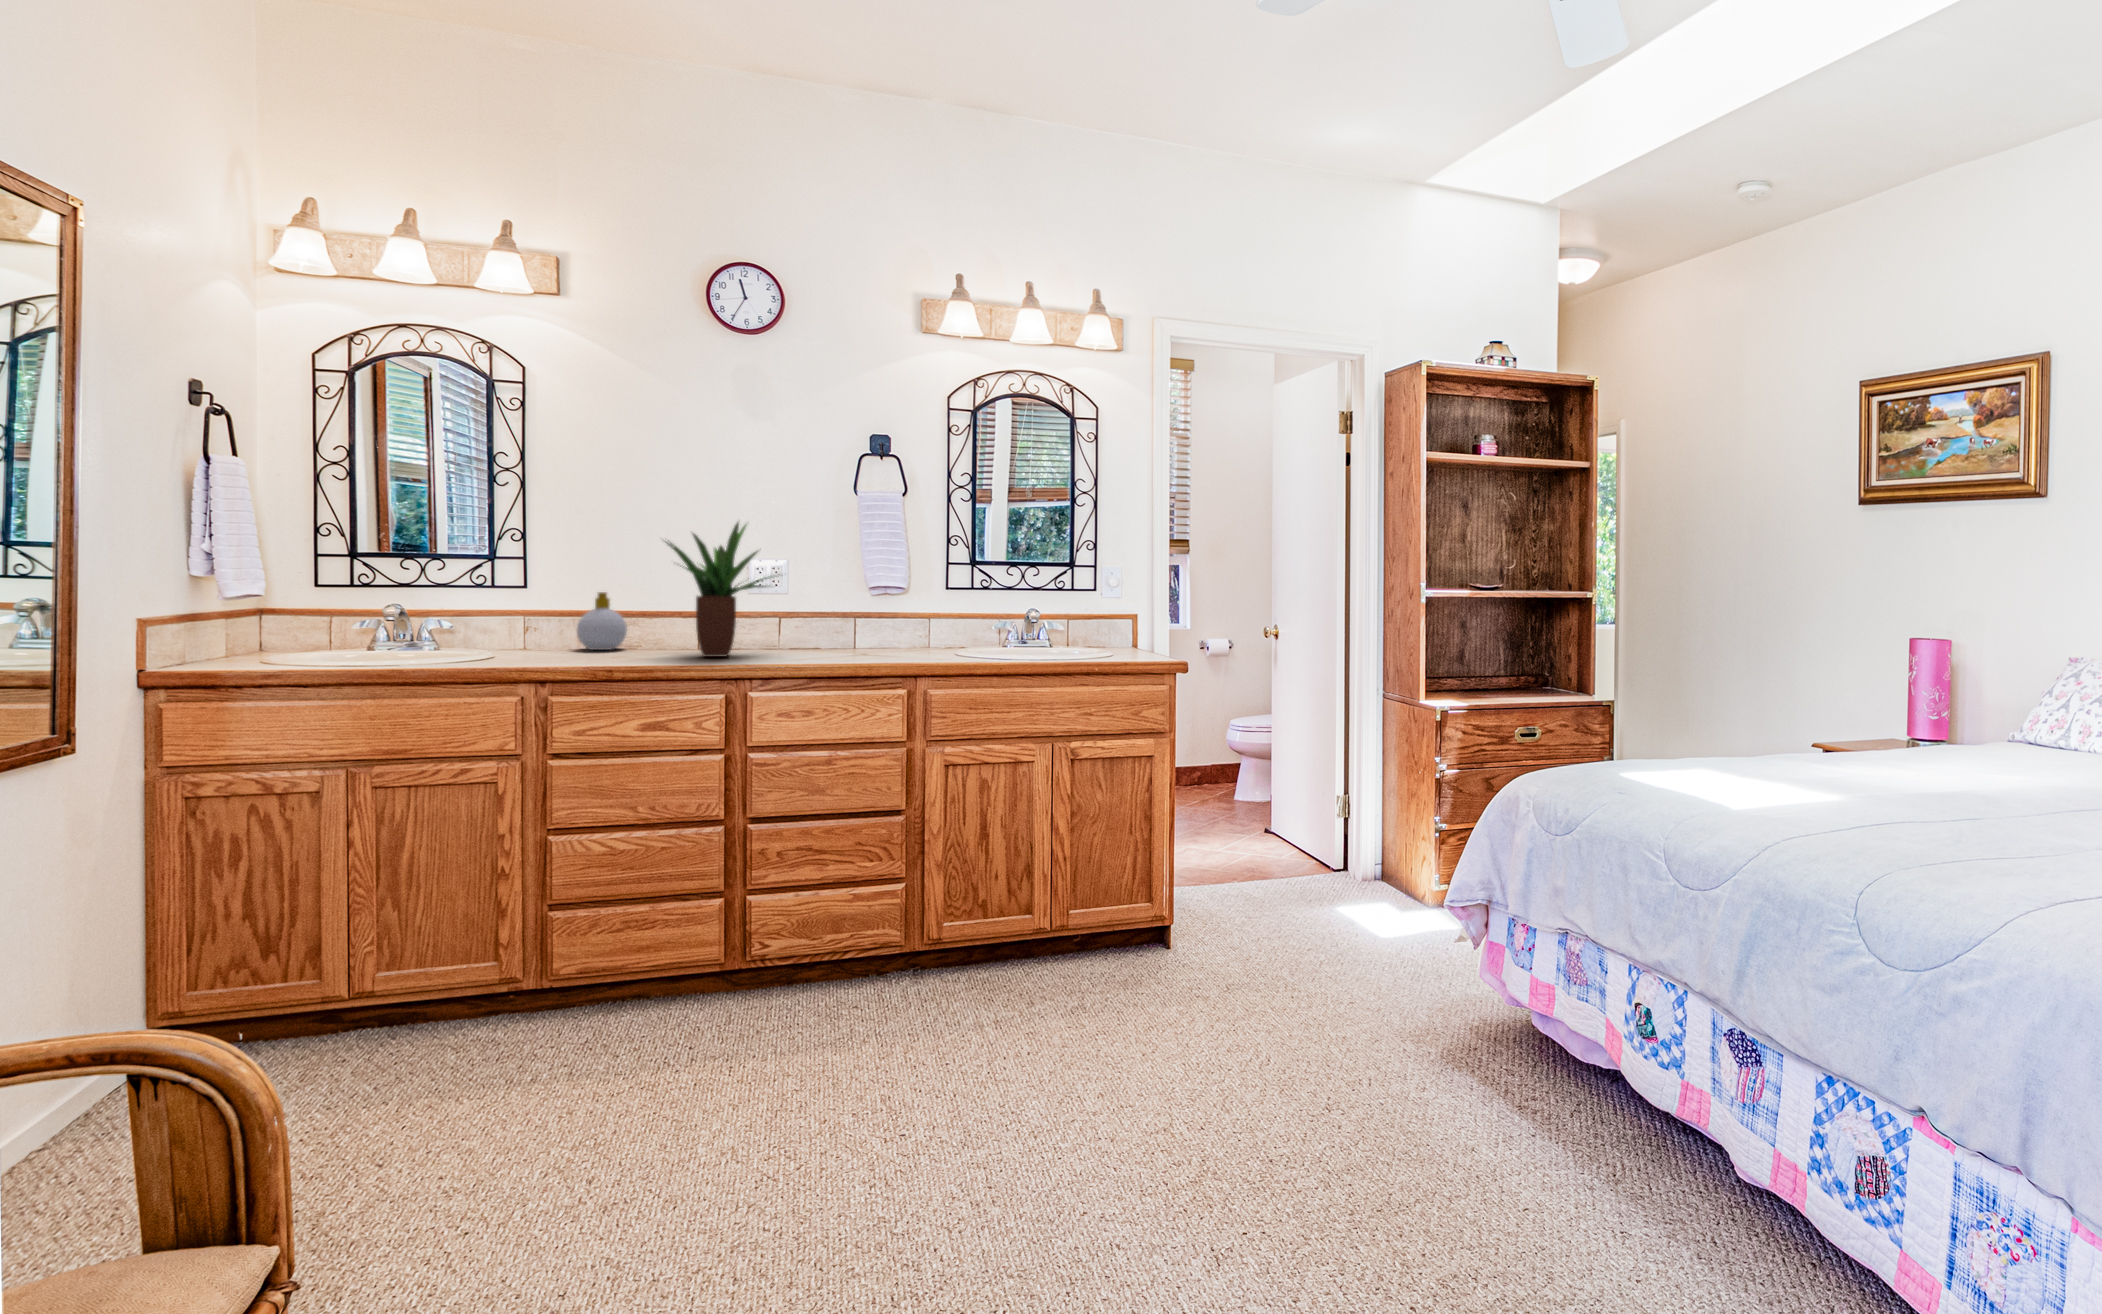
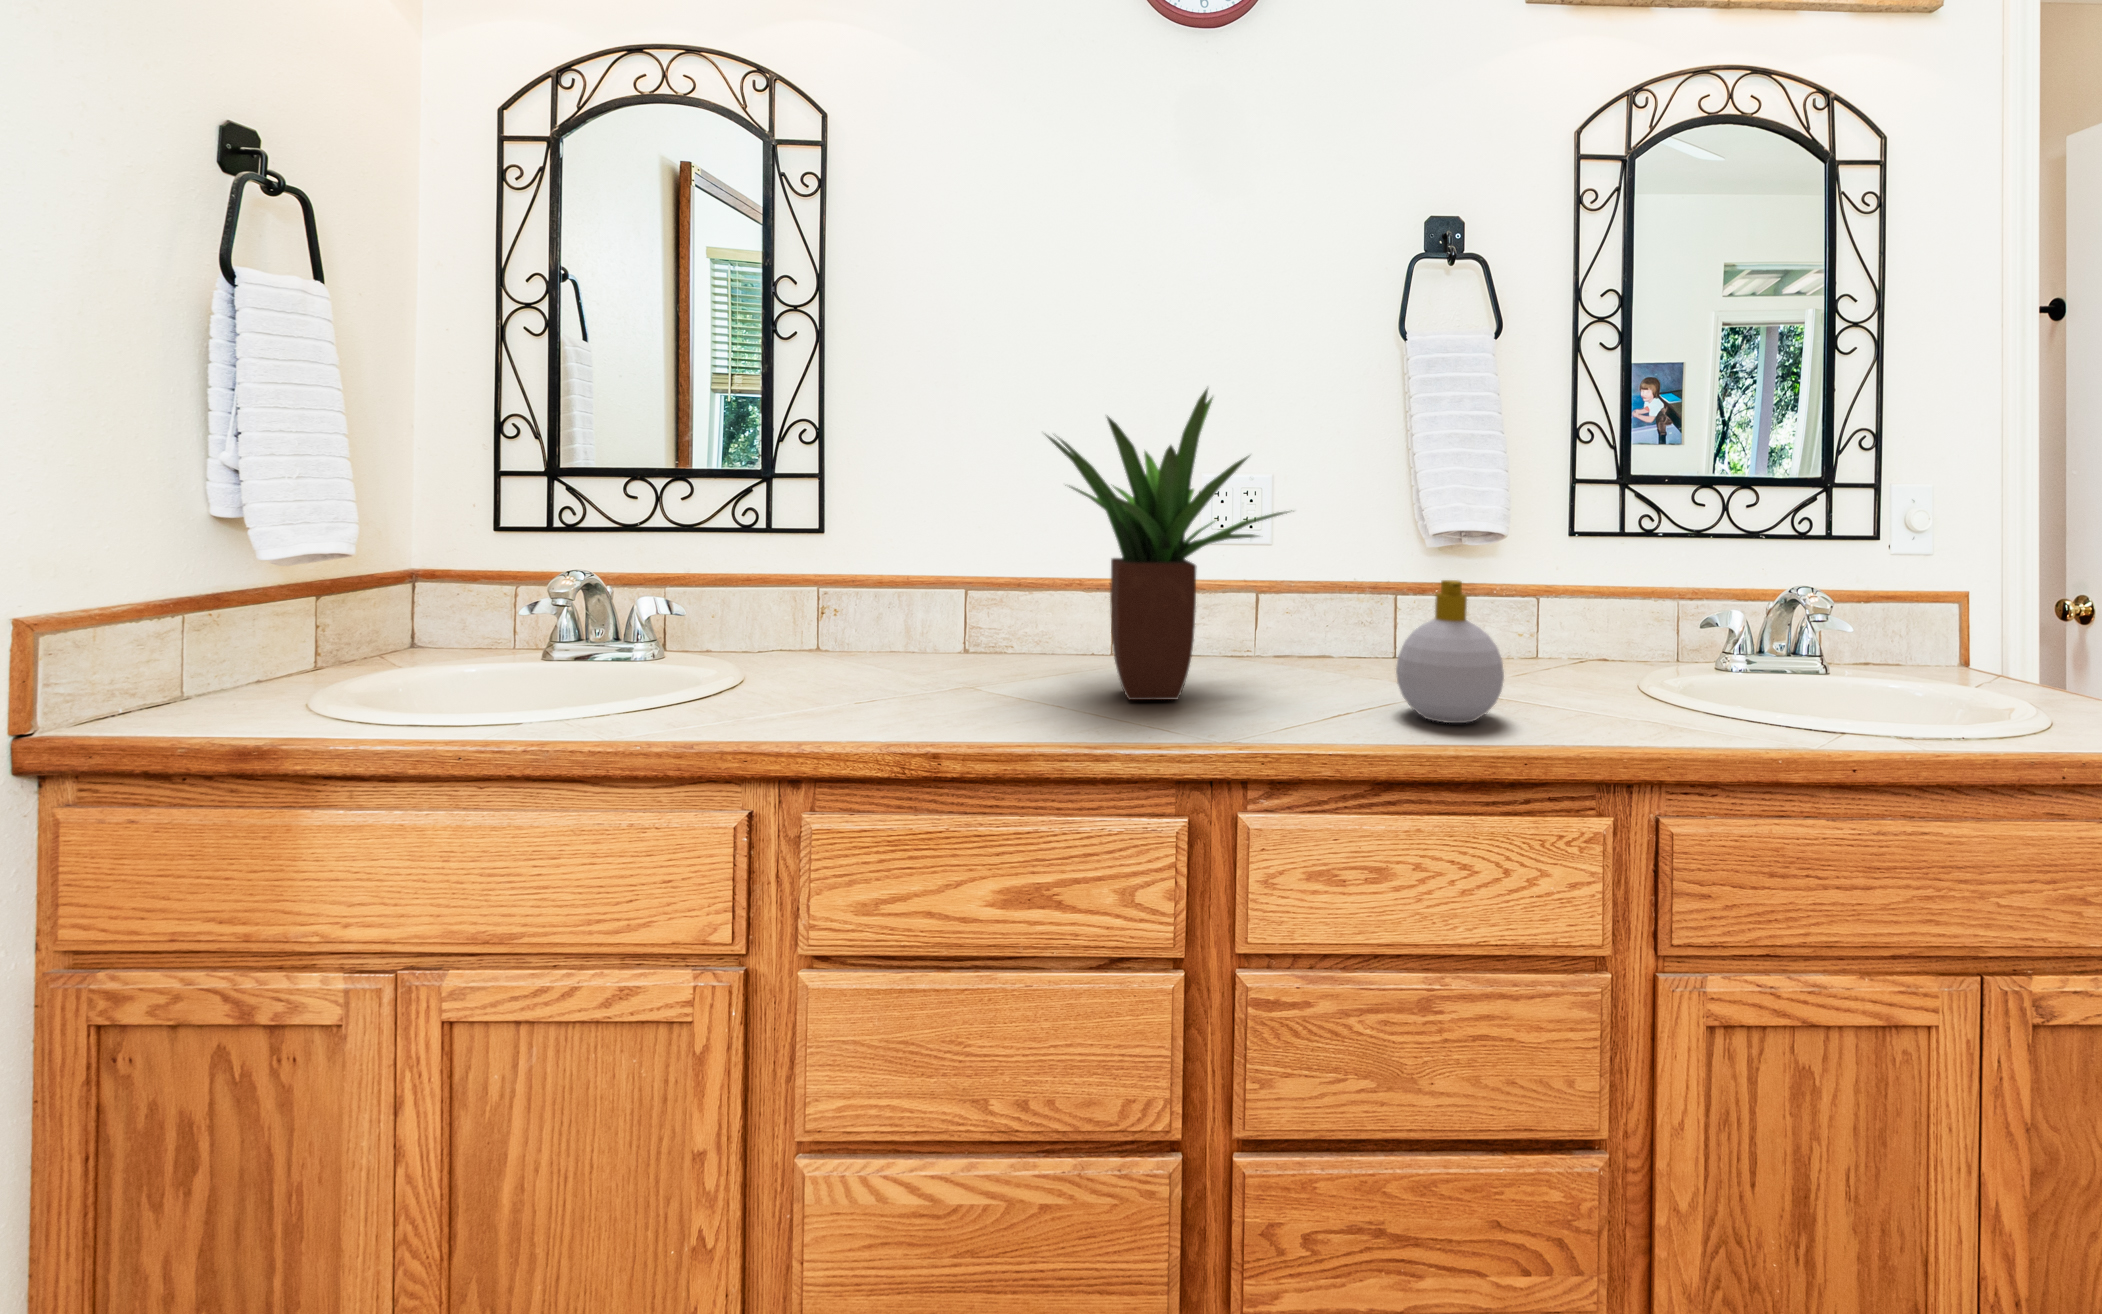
soap bottle: present [577,592,627,650] -> present [1396,580,1504,723]

